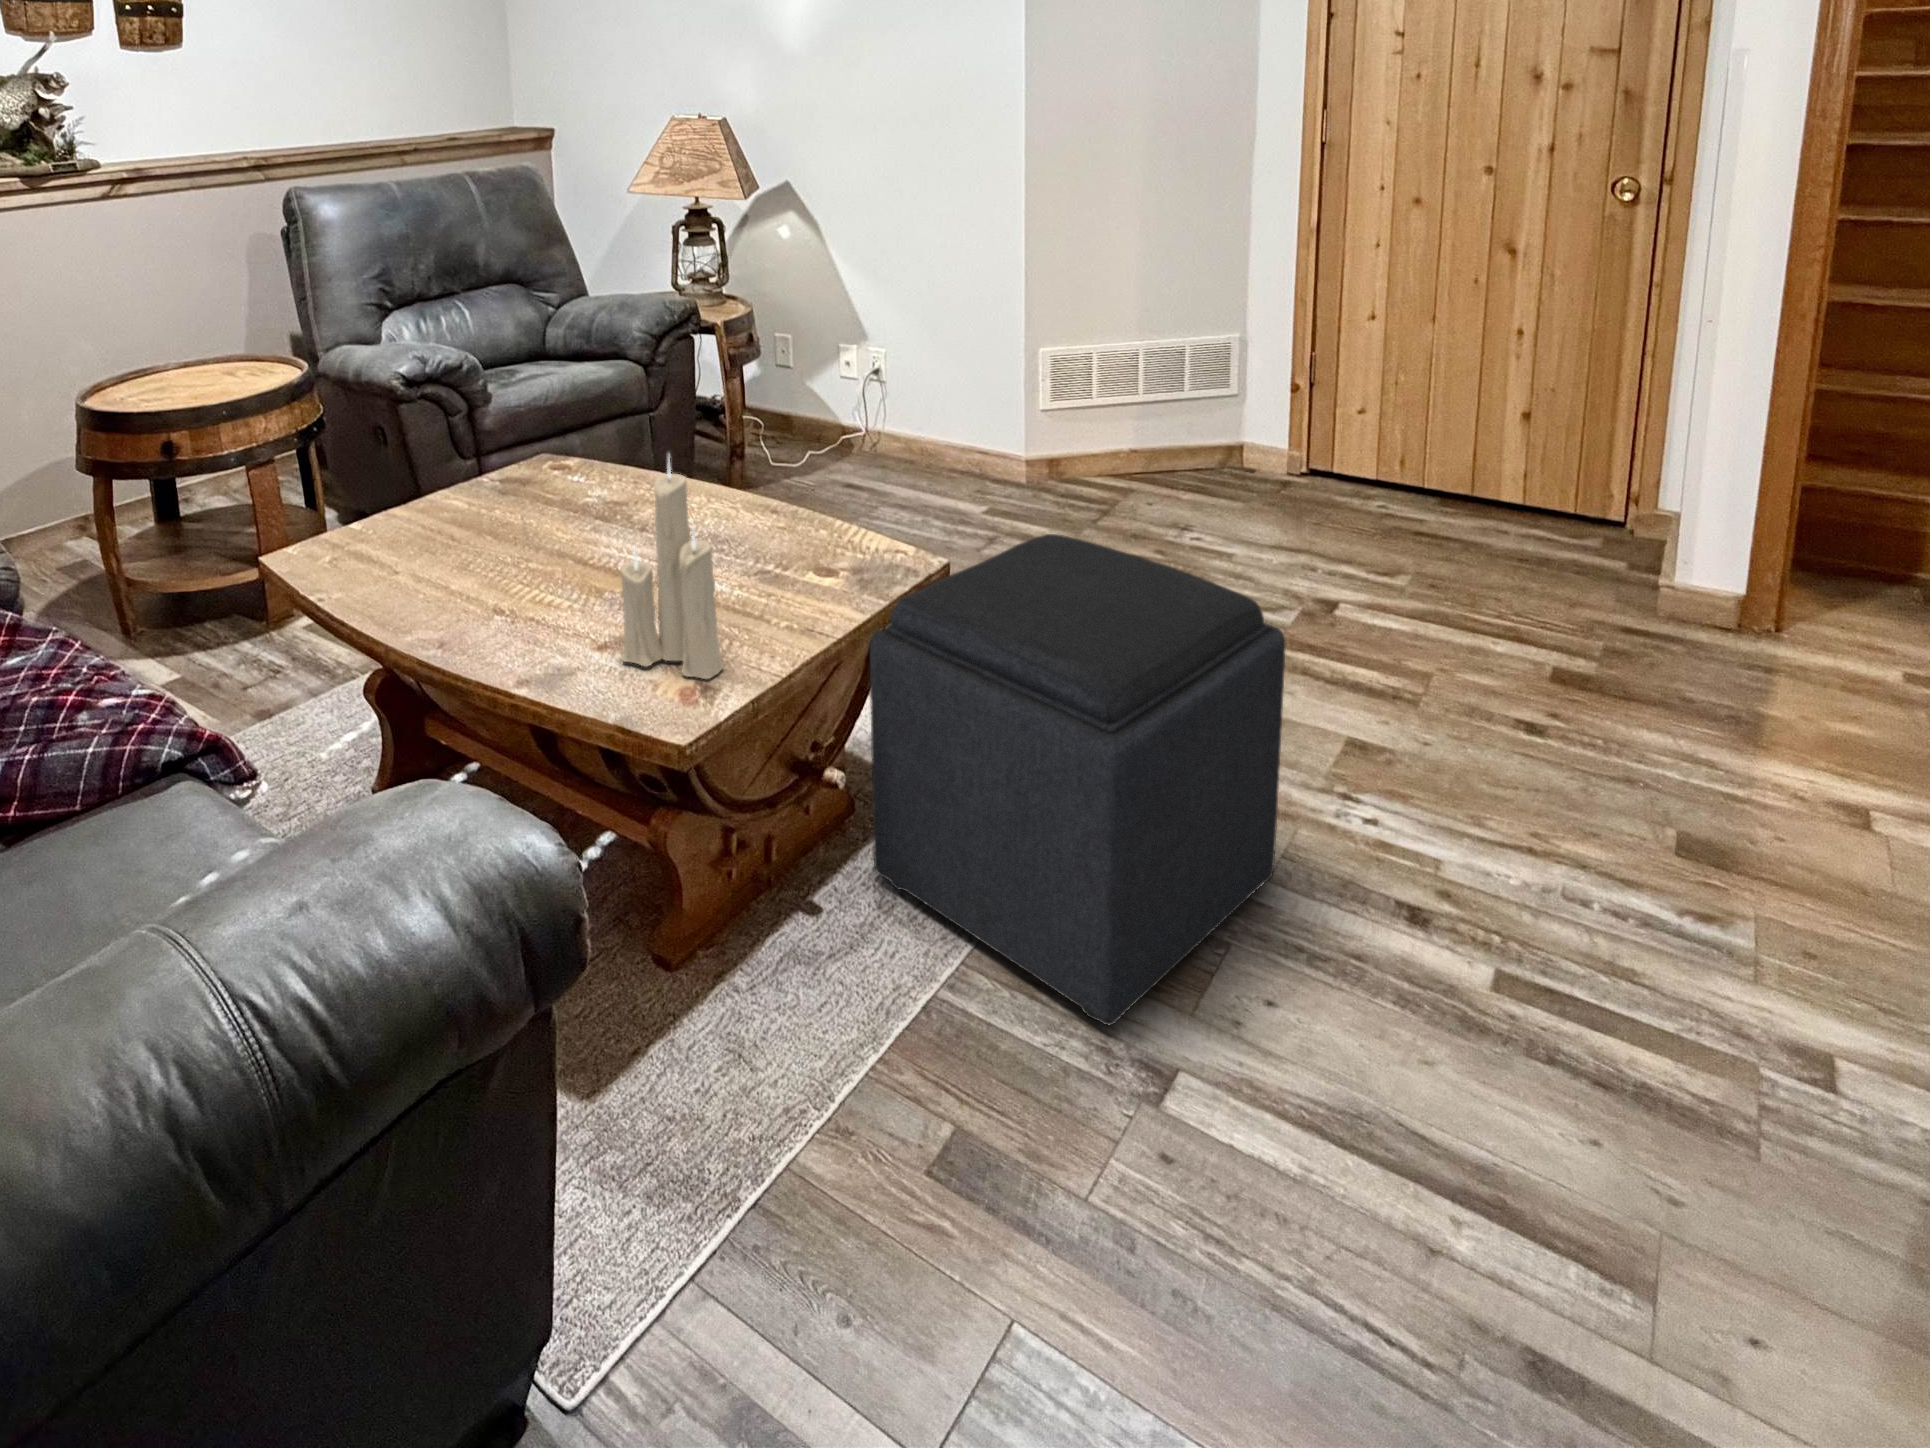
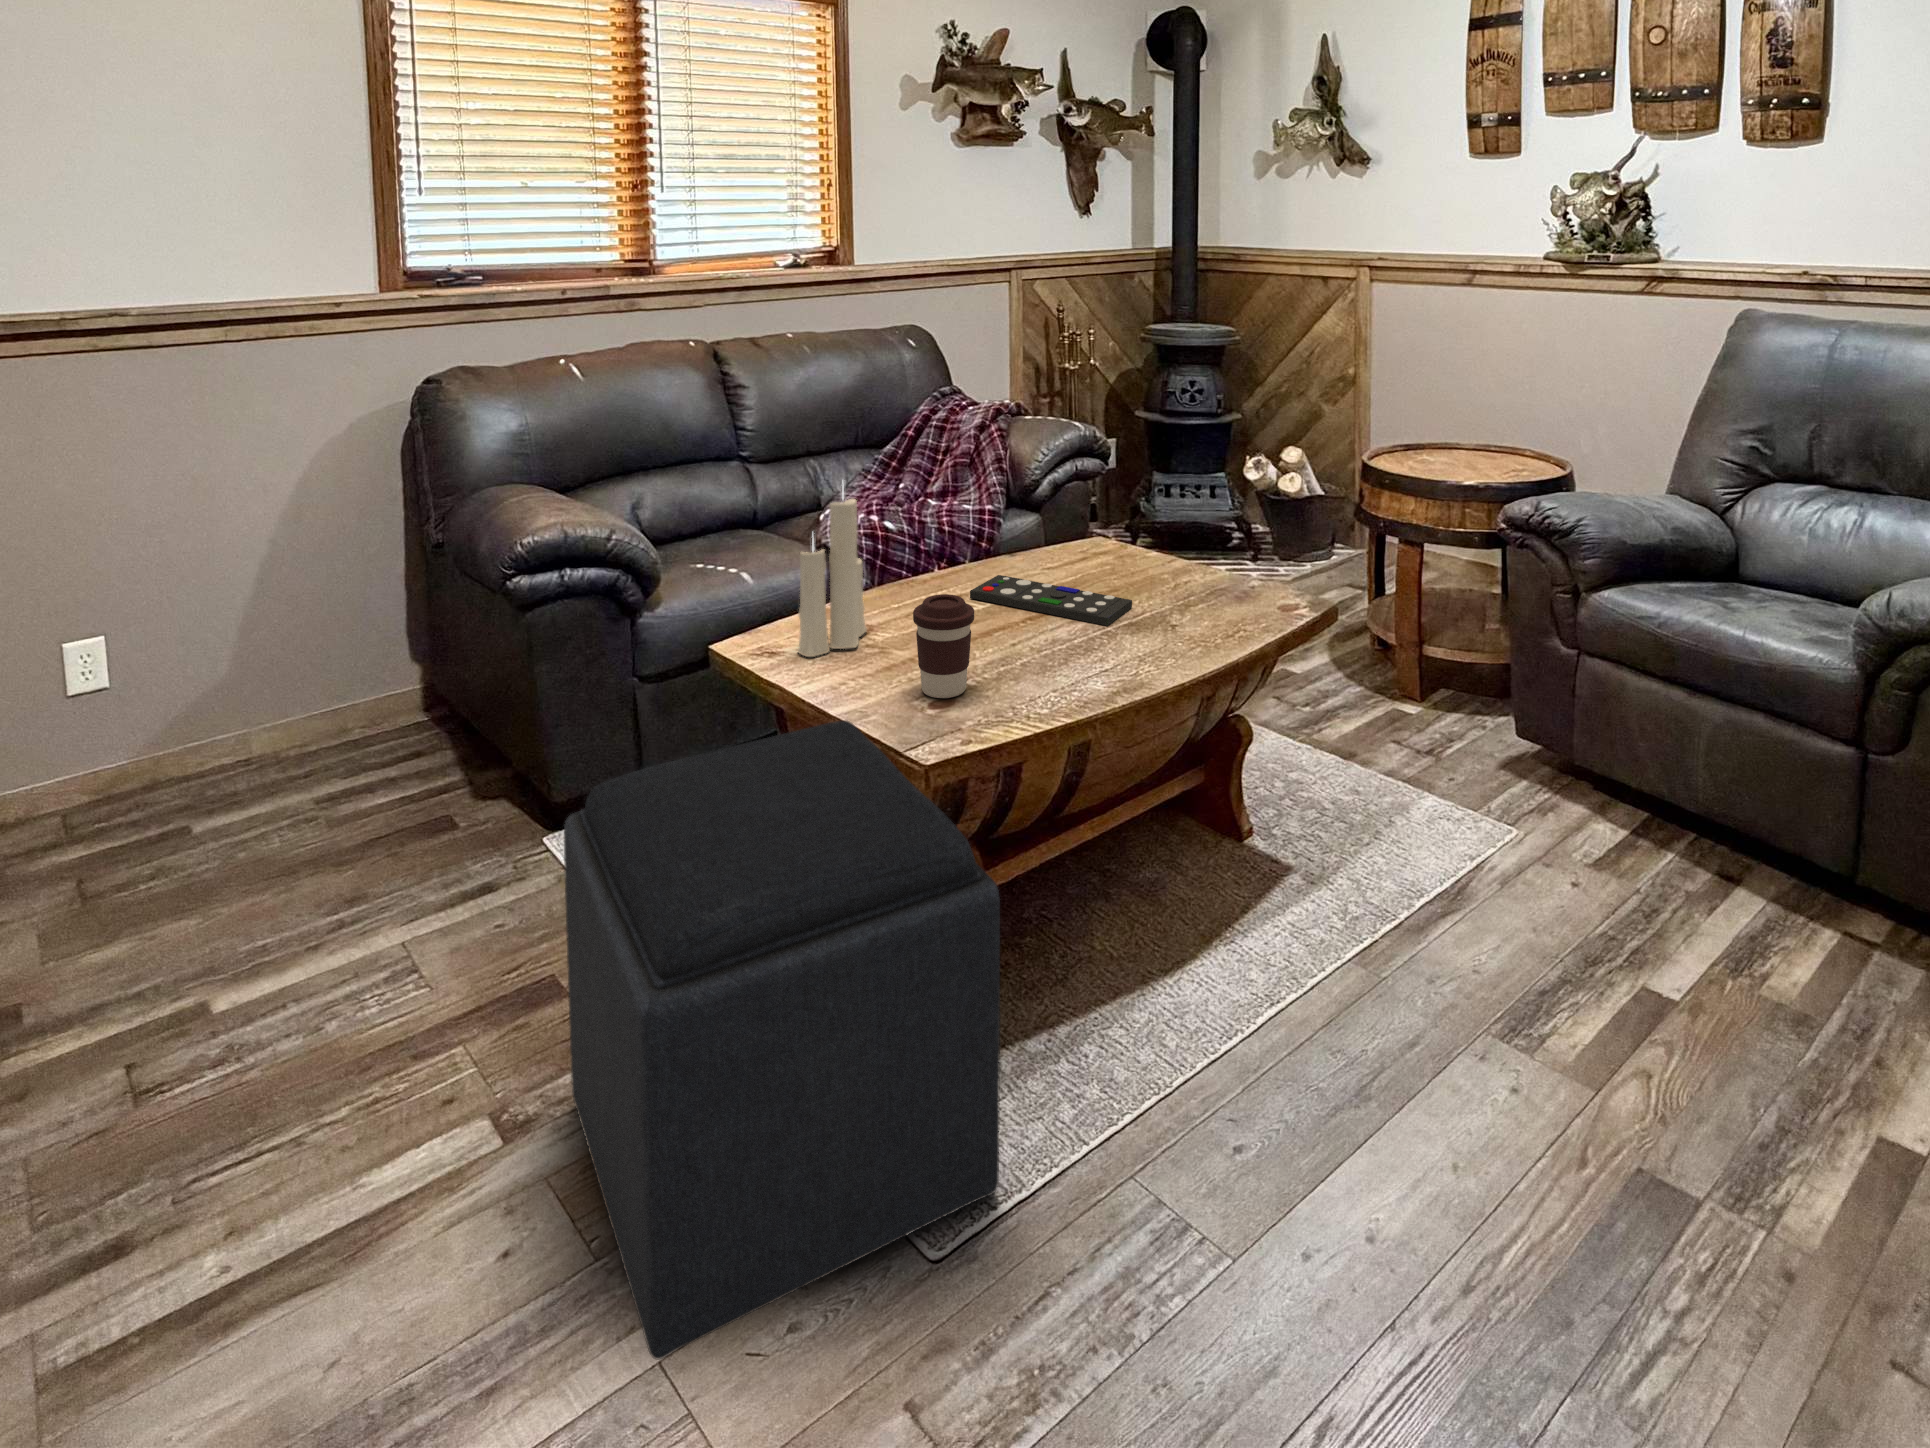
coffee cup: none [750,490,812,594] -> present [913,594,974,698]
remote control: none [449,522,598,608] -> present [970,575,1132,626]

